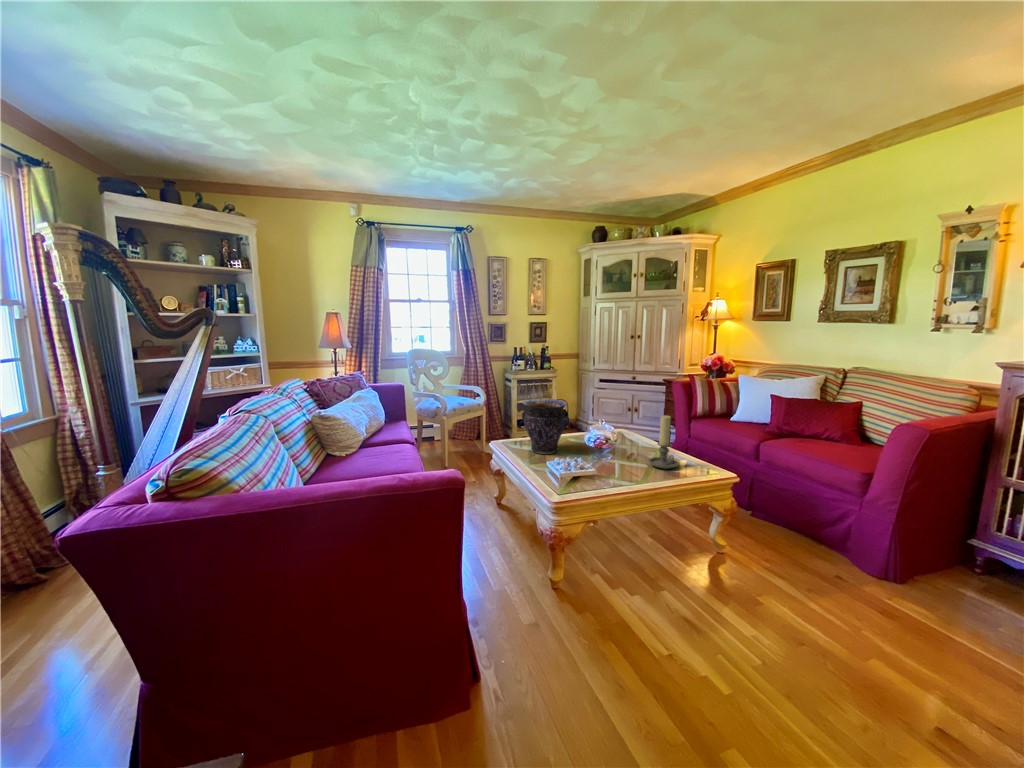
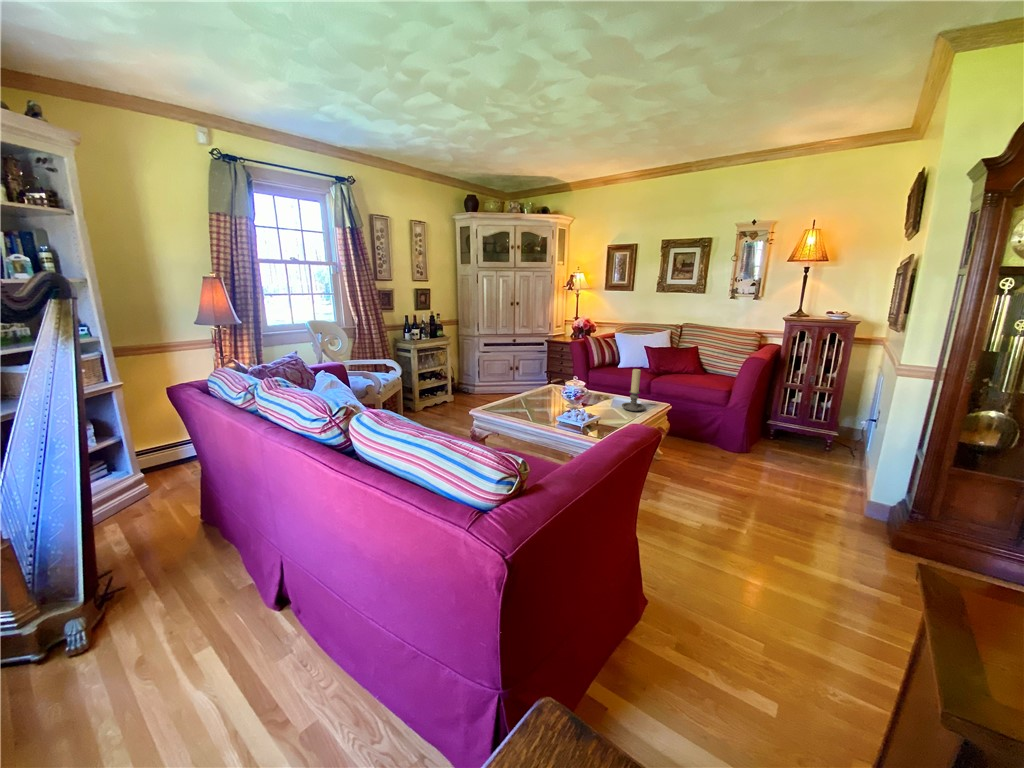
vase: present [522,399,569,454] -> none [511,366,559,418]

